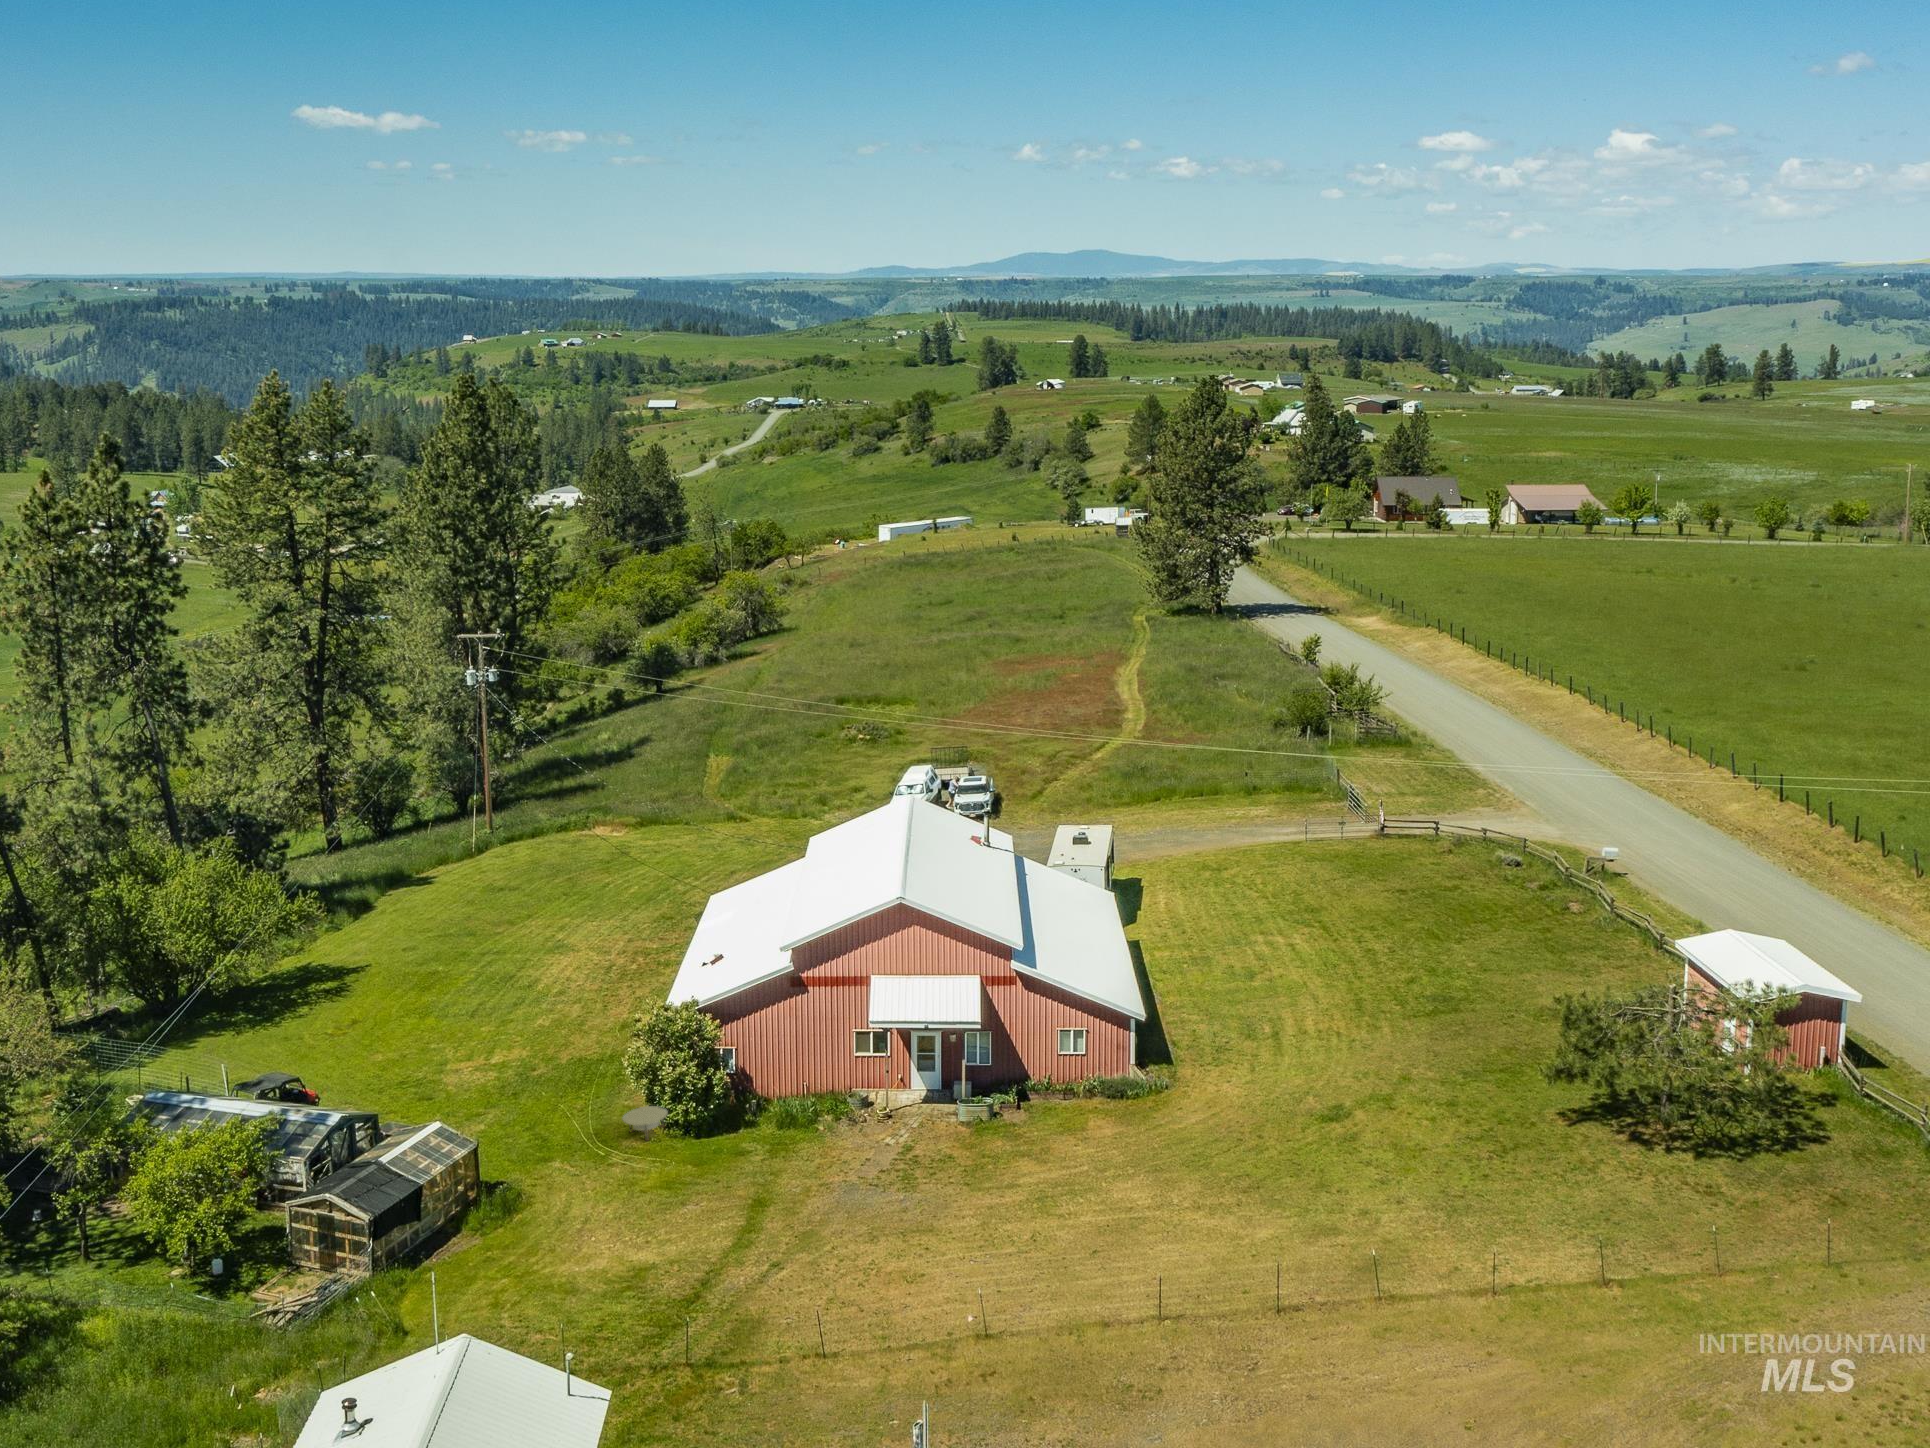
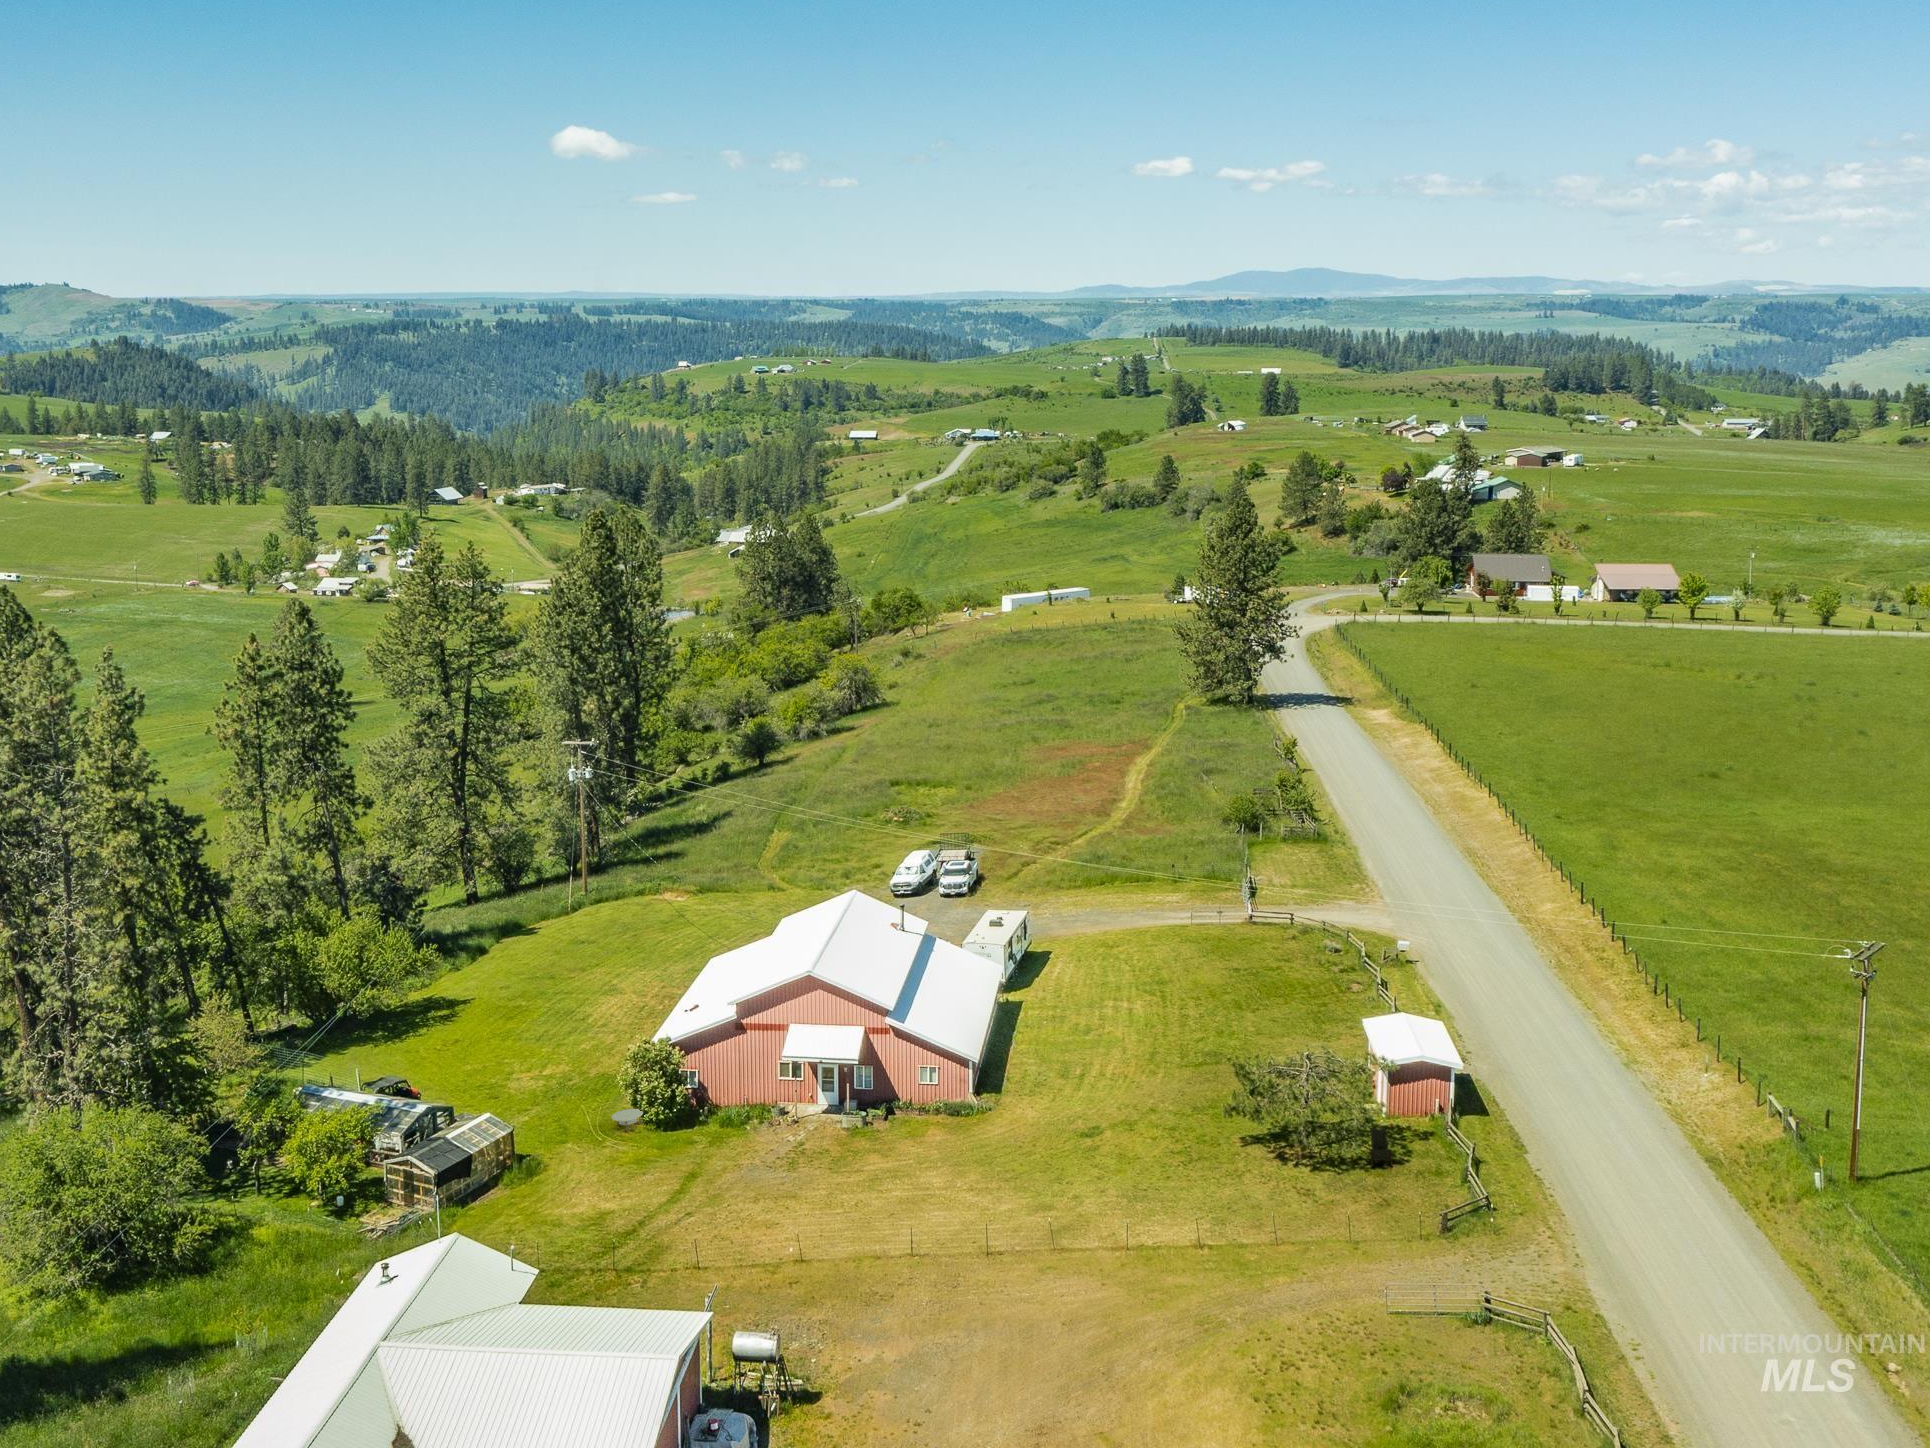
lounge chair: none [1765,1092,1812,1147] -> present [1370,1128,1393,1167]

